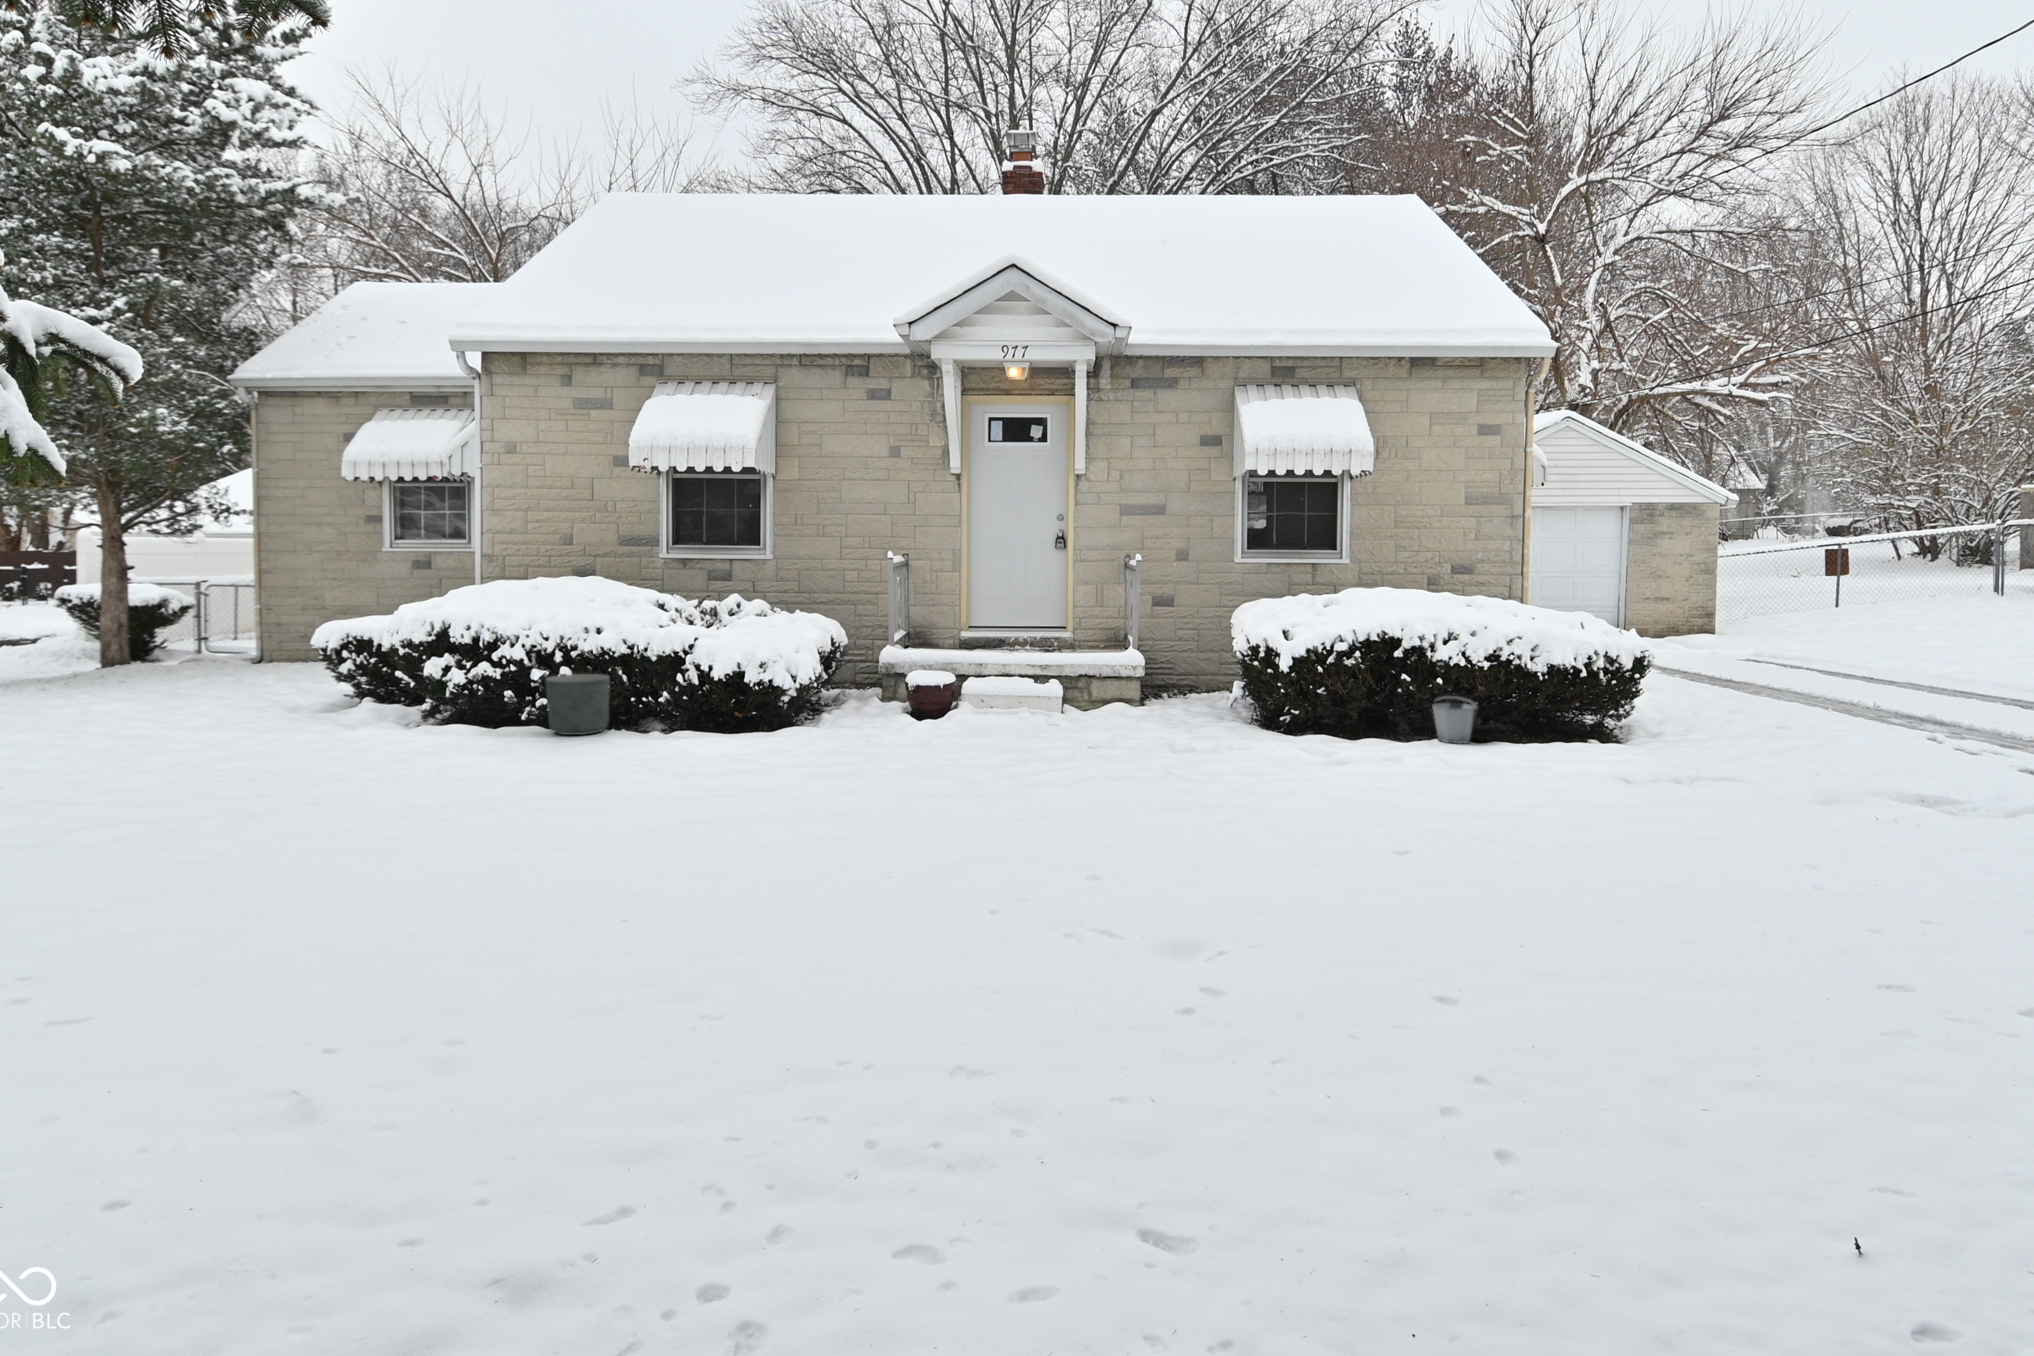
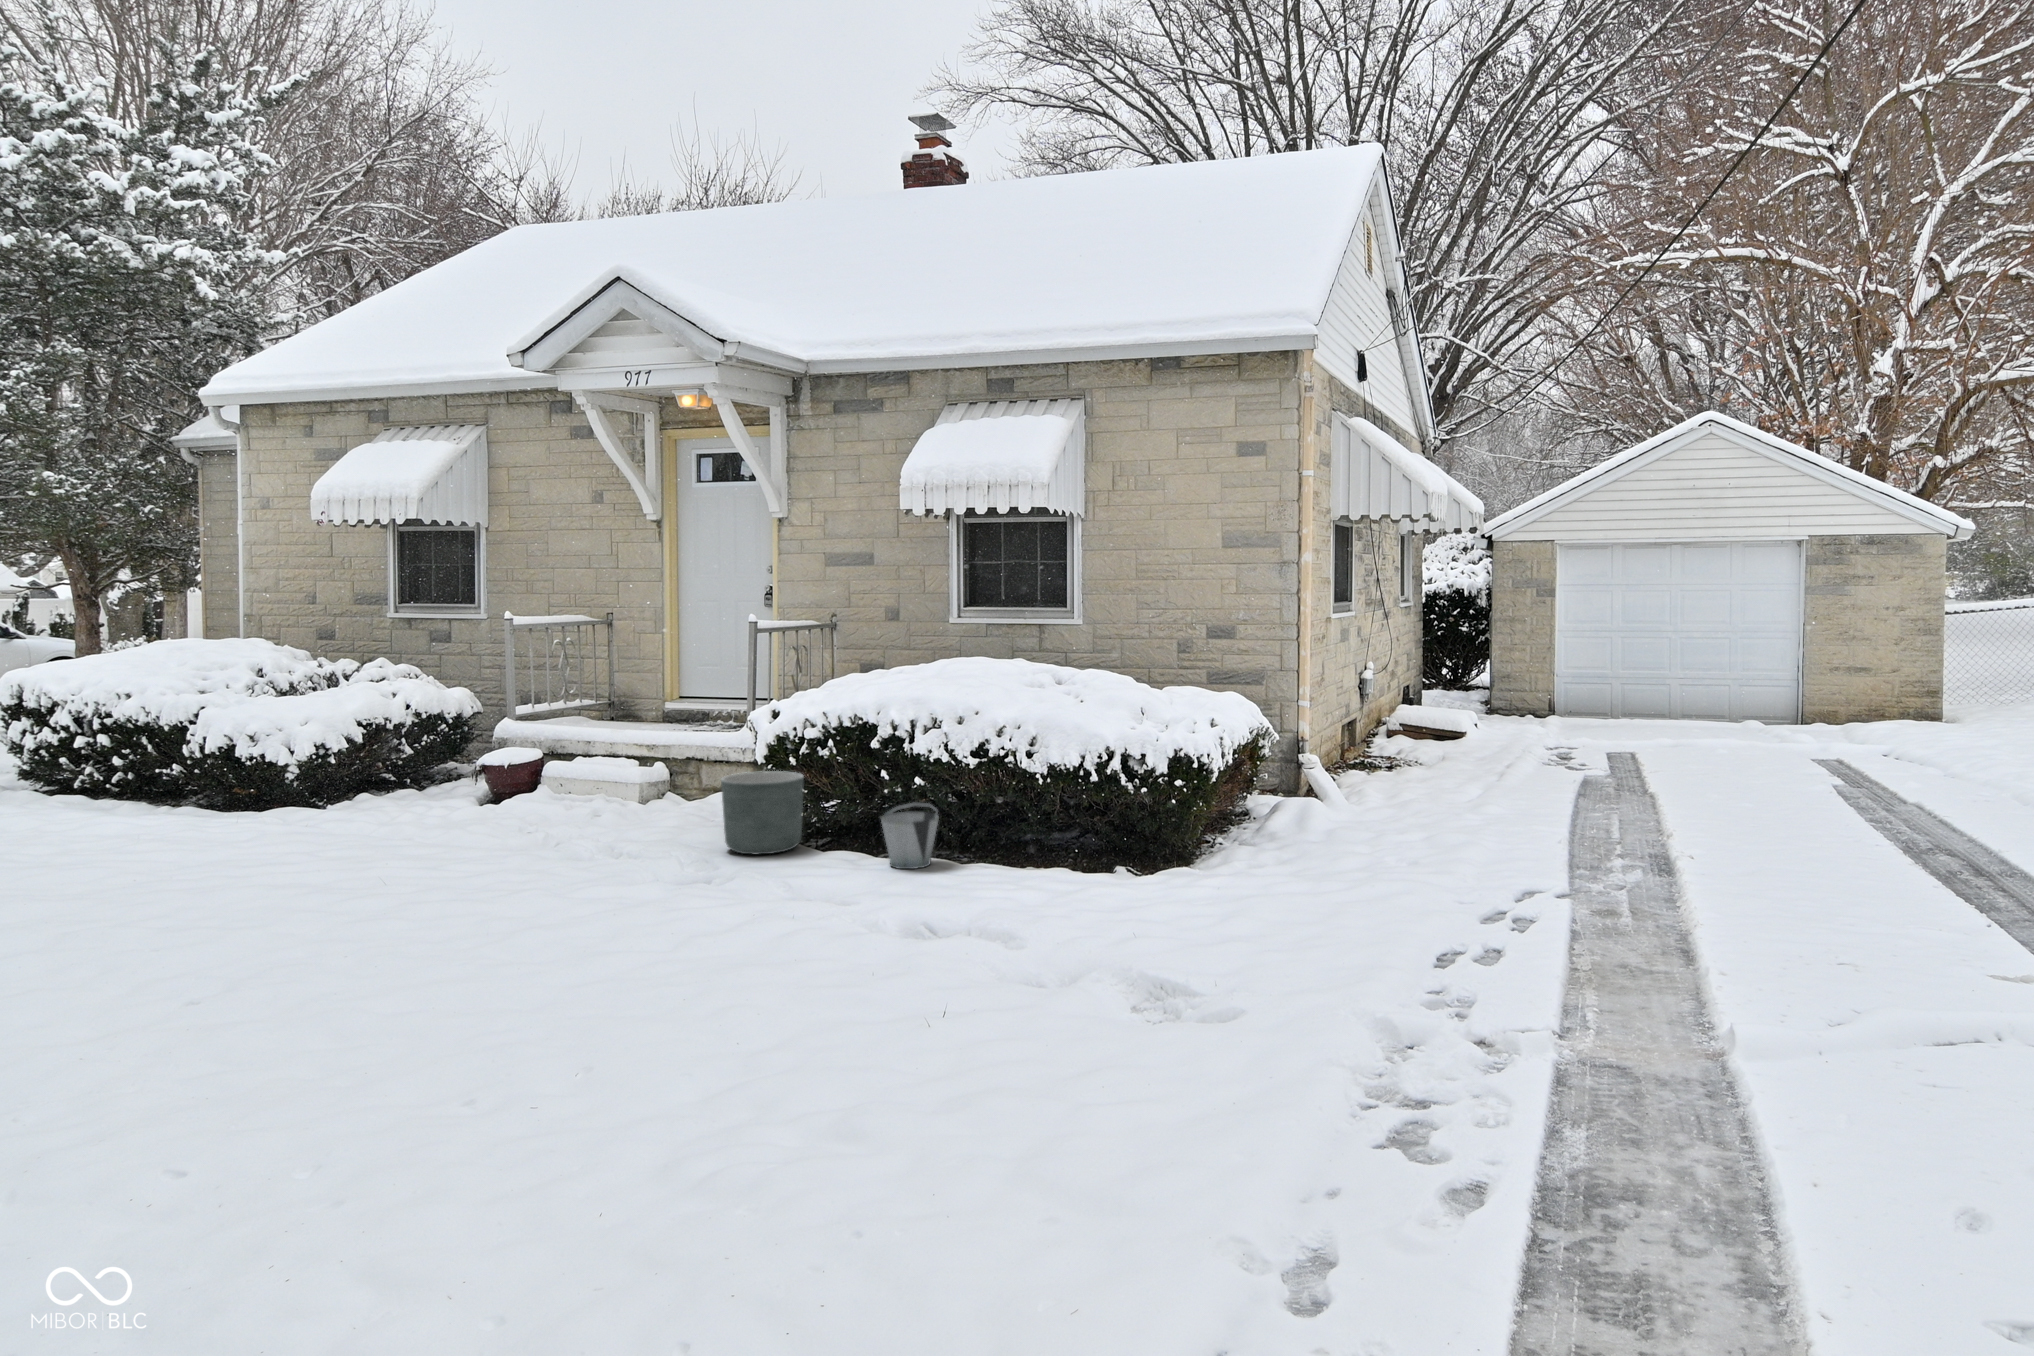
planter: present [546,674,610,735] -> present [721,771,804,854]

